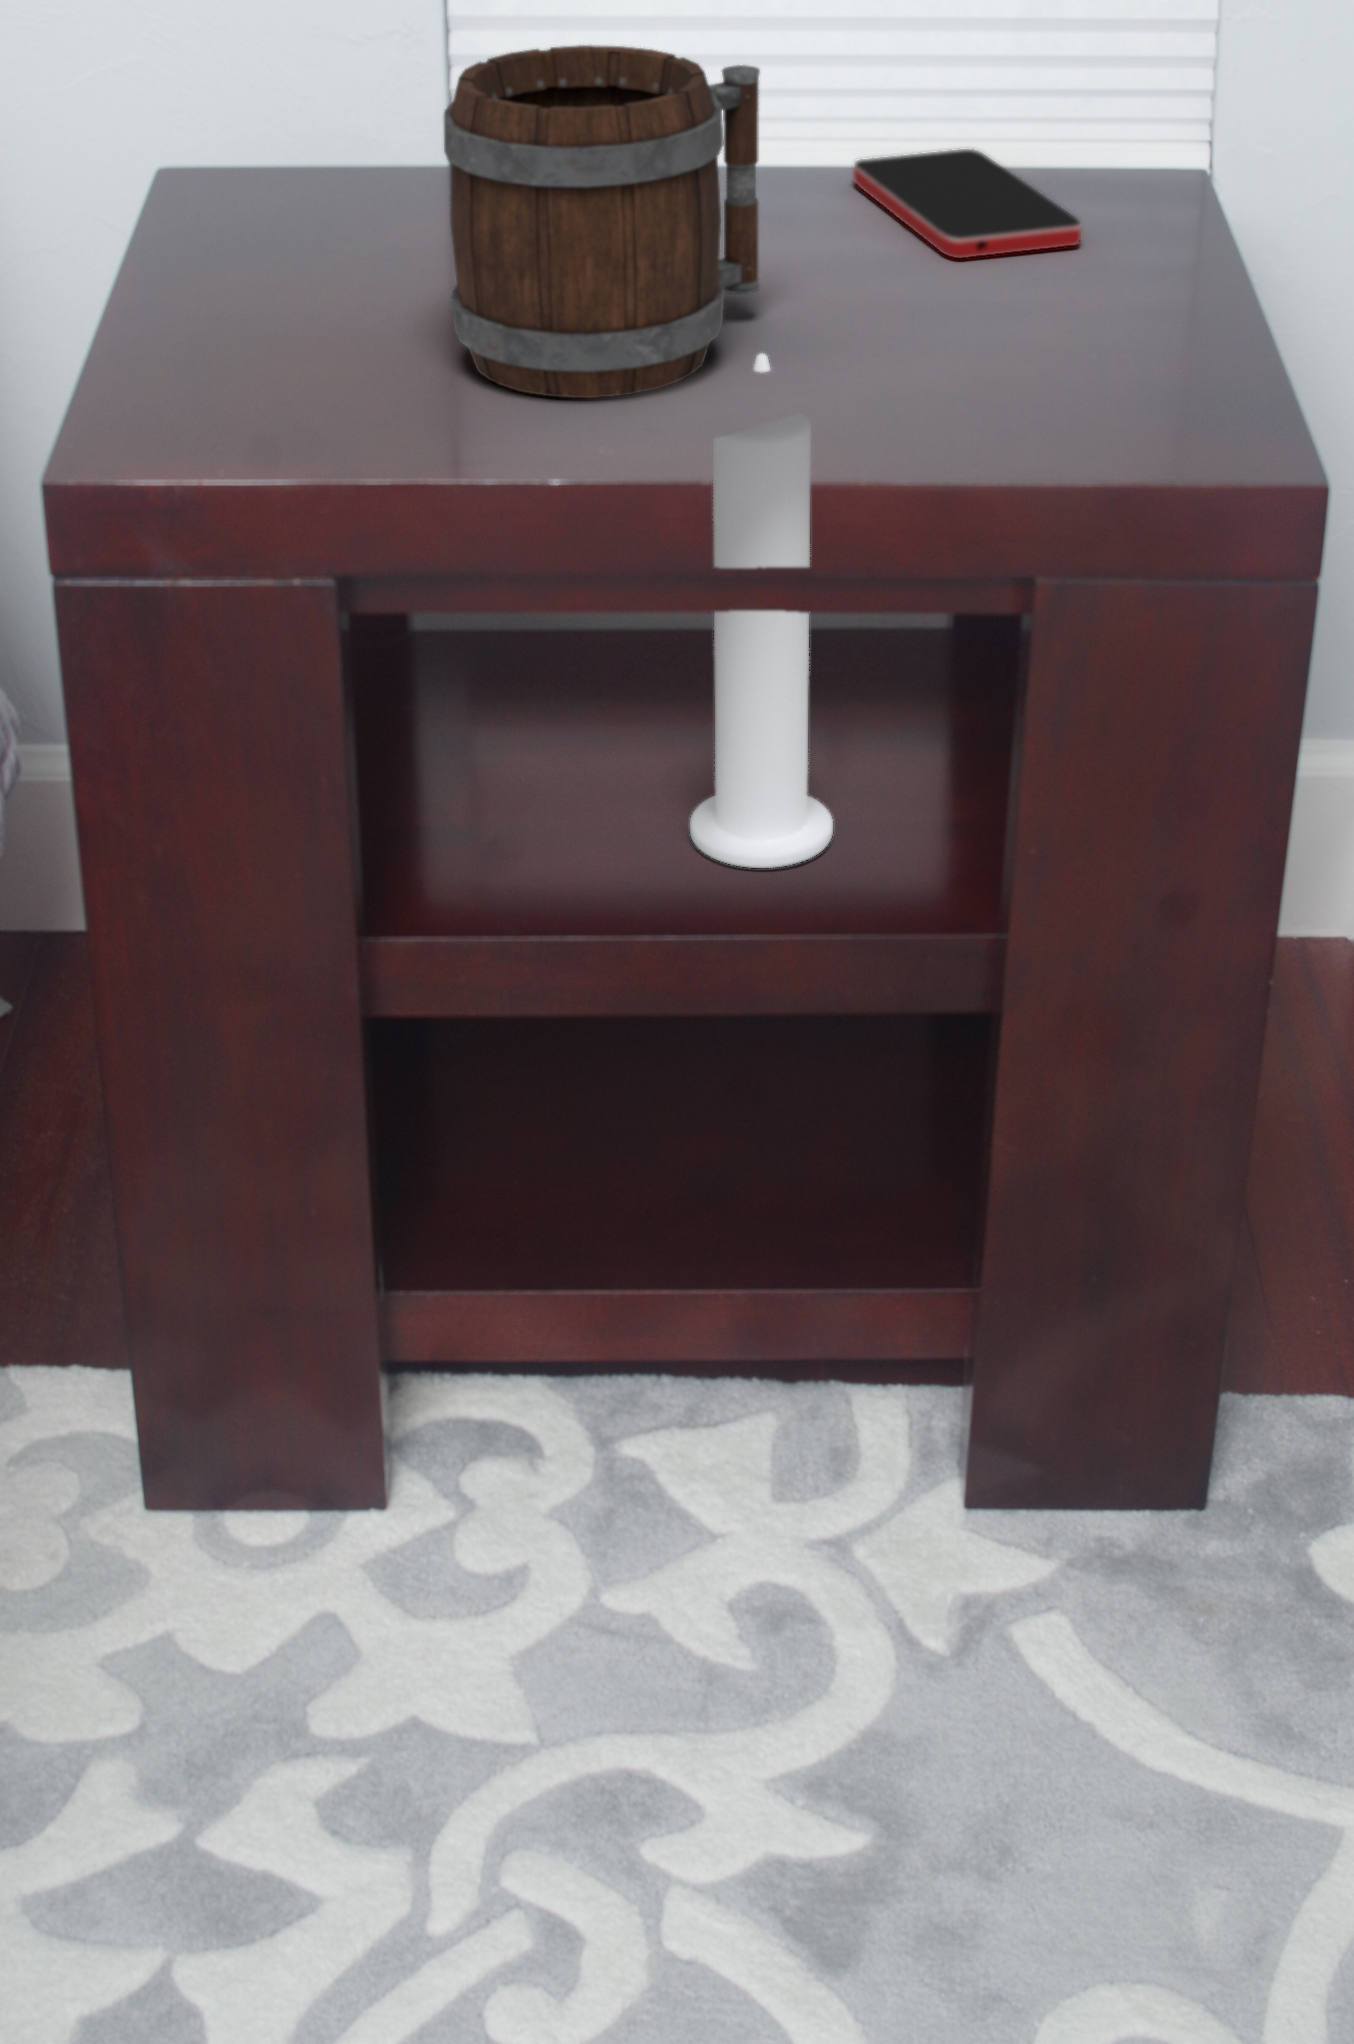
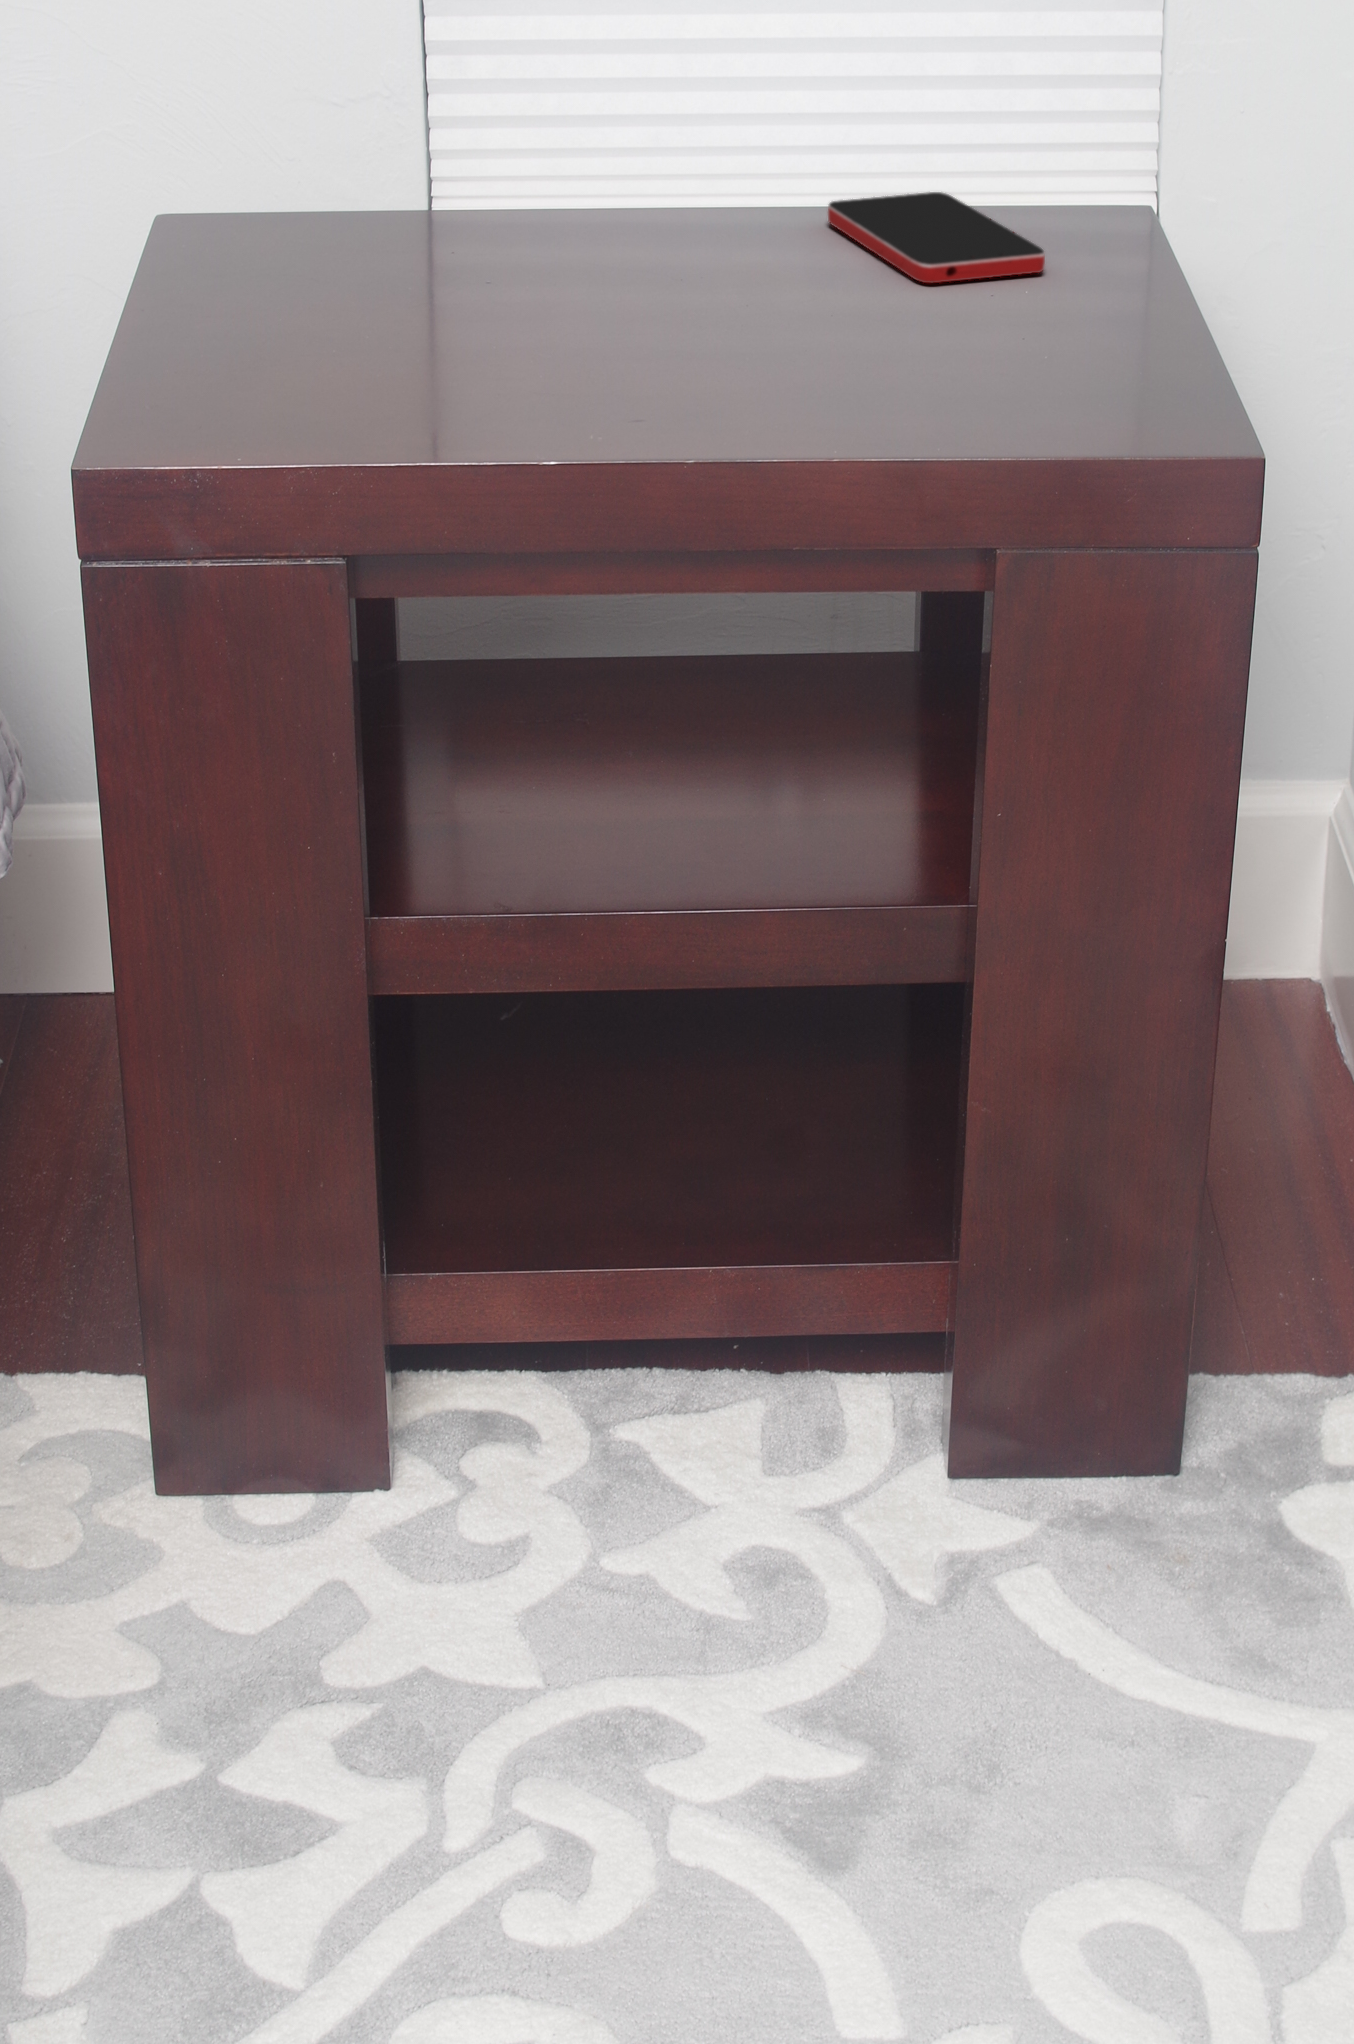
mug: present [444,45,760,398] -> none [452,73,745,395]
candle: present [690,353,833,868] -> none [682,357,818,853]

